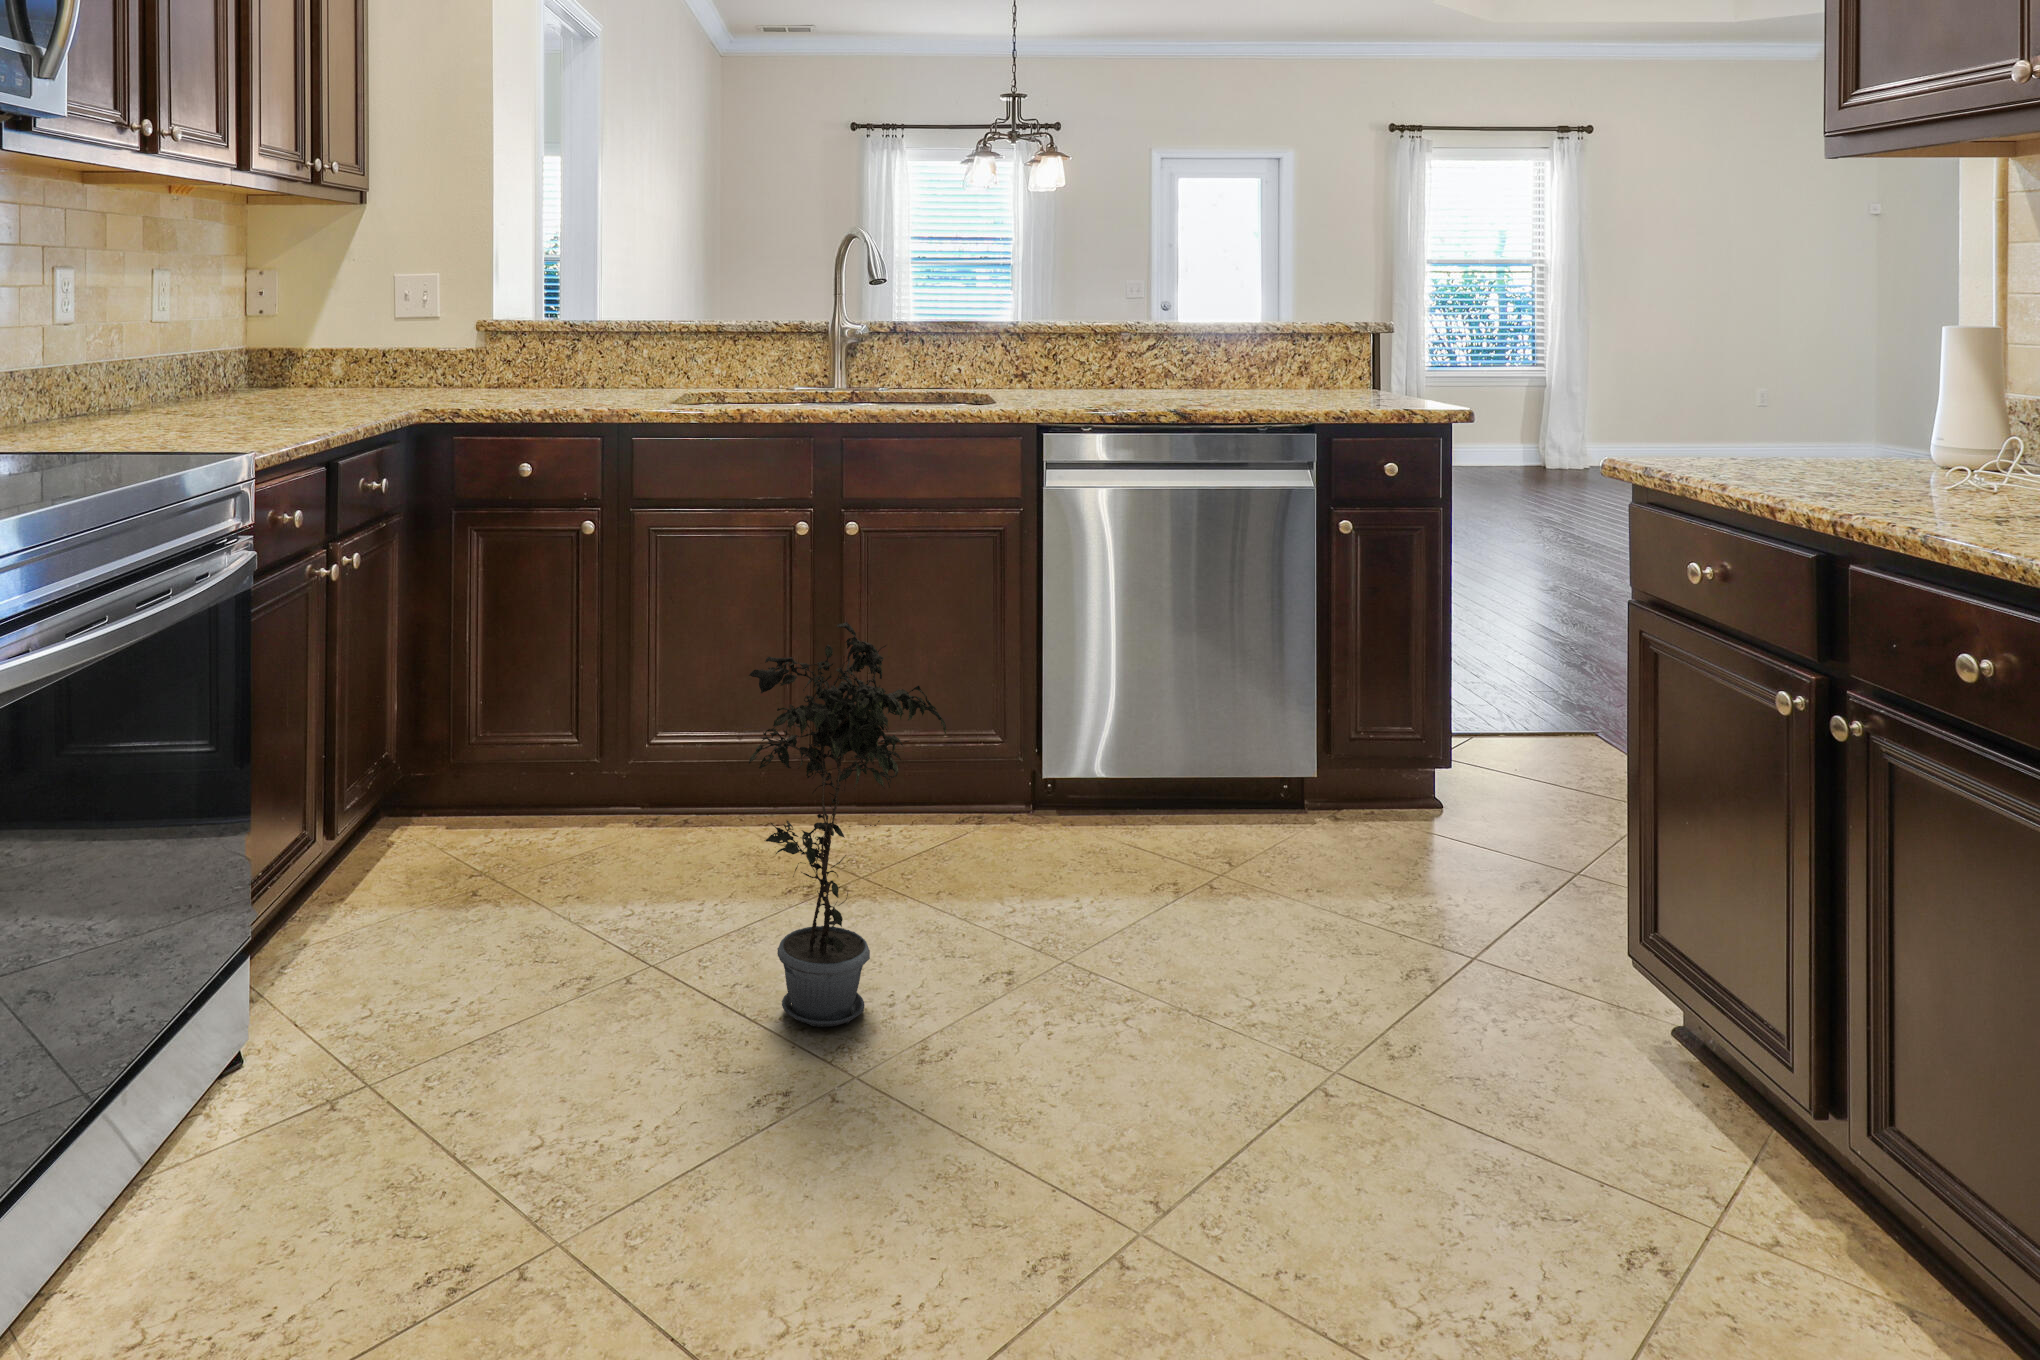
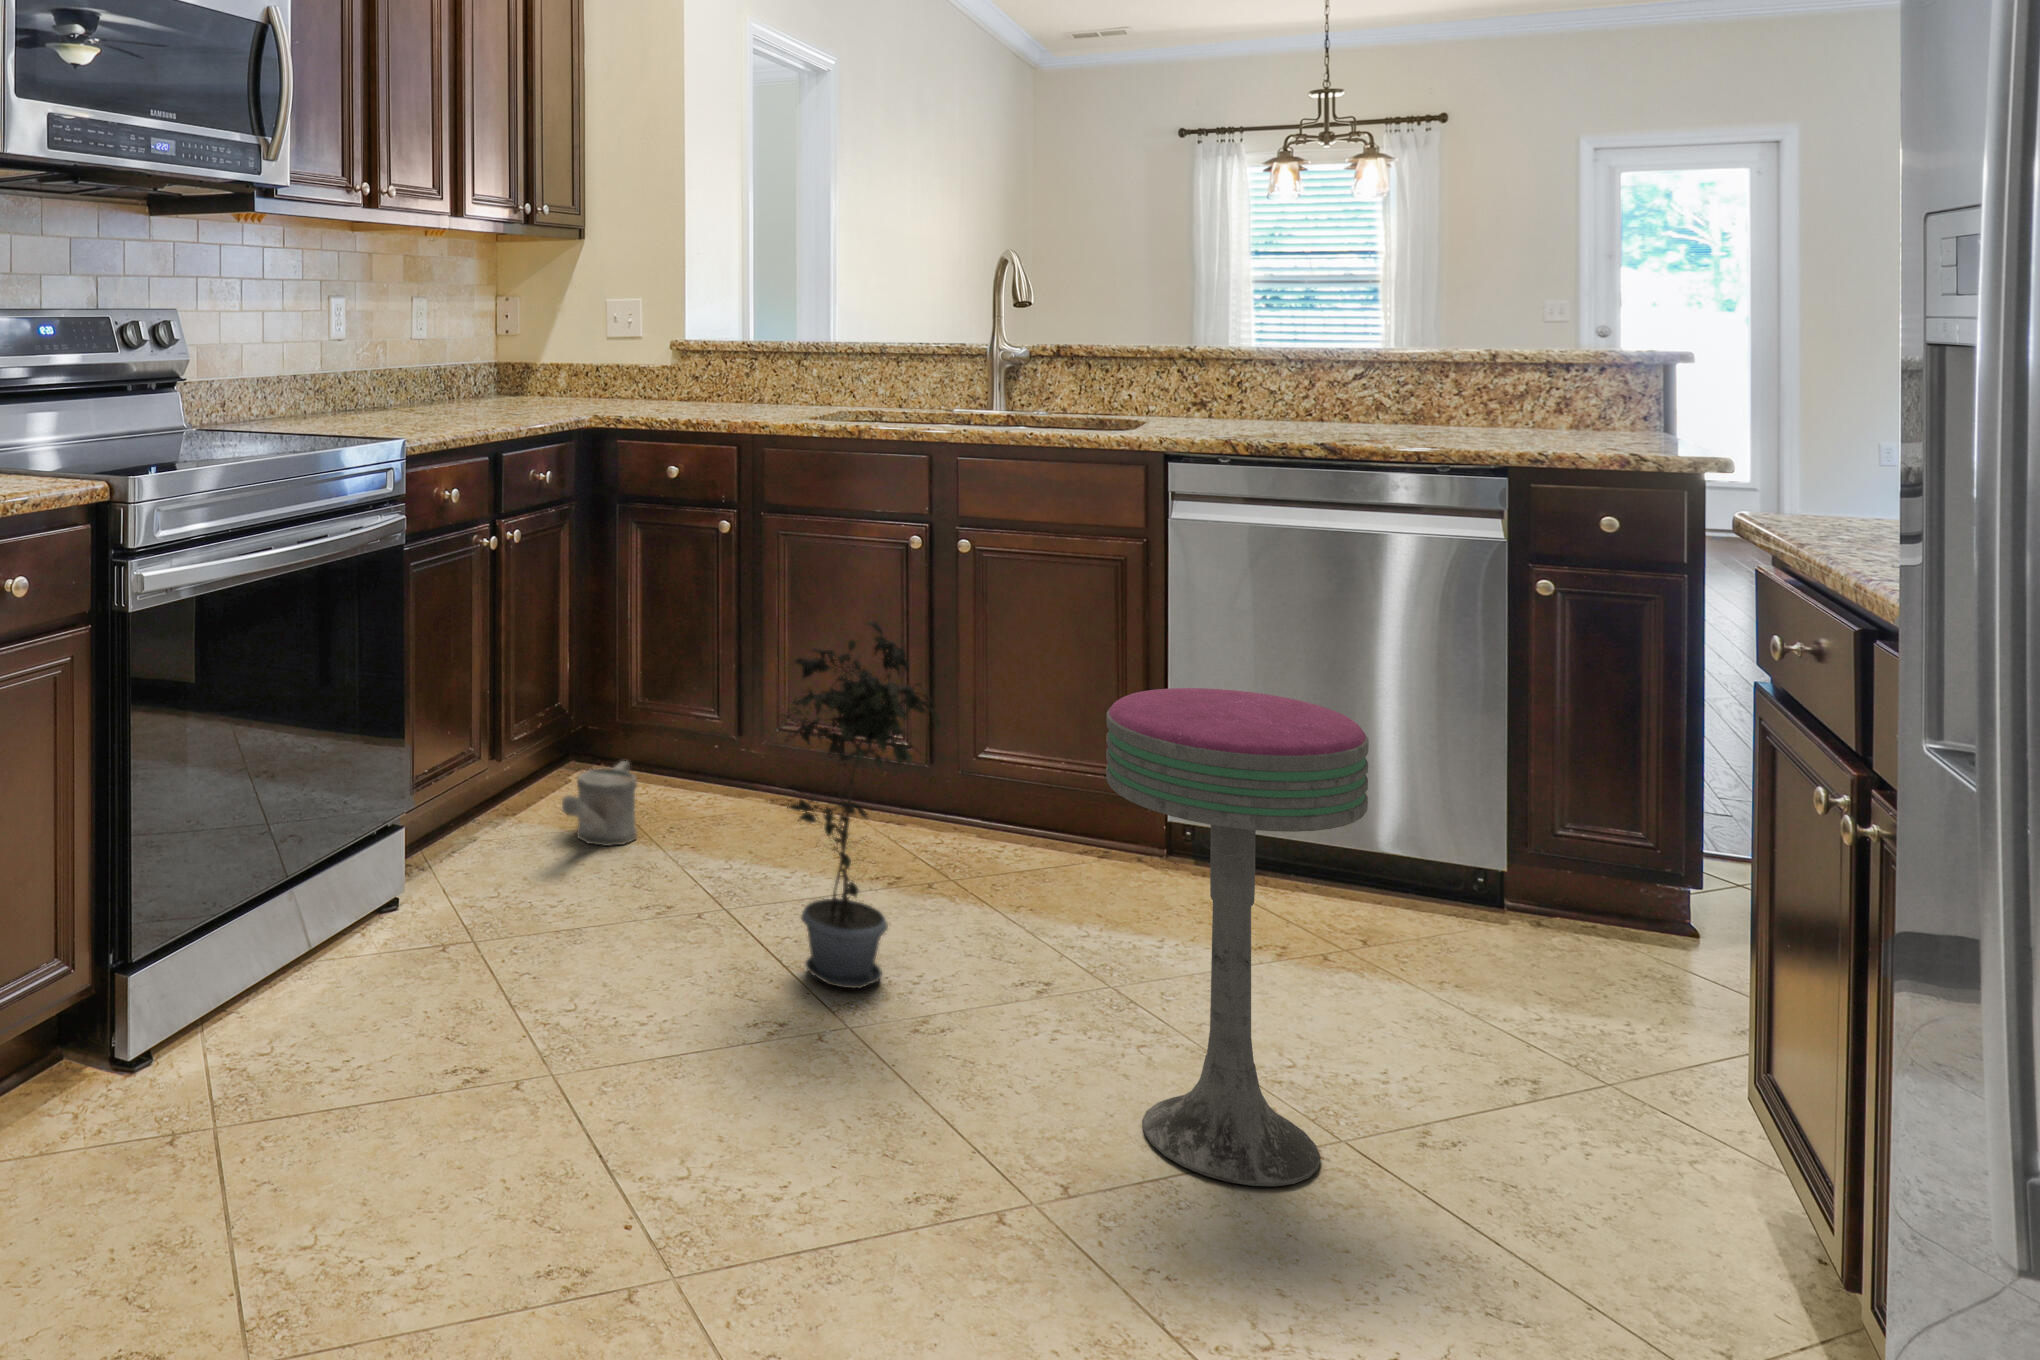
bar stool: none [1144,660,1389,1152] -> present [1106,688,1369,1187]
watering can: none [444,802,518,908] -> present [562,761,637,846]

